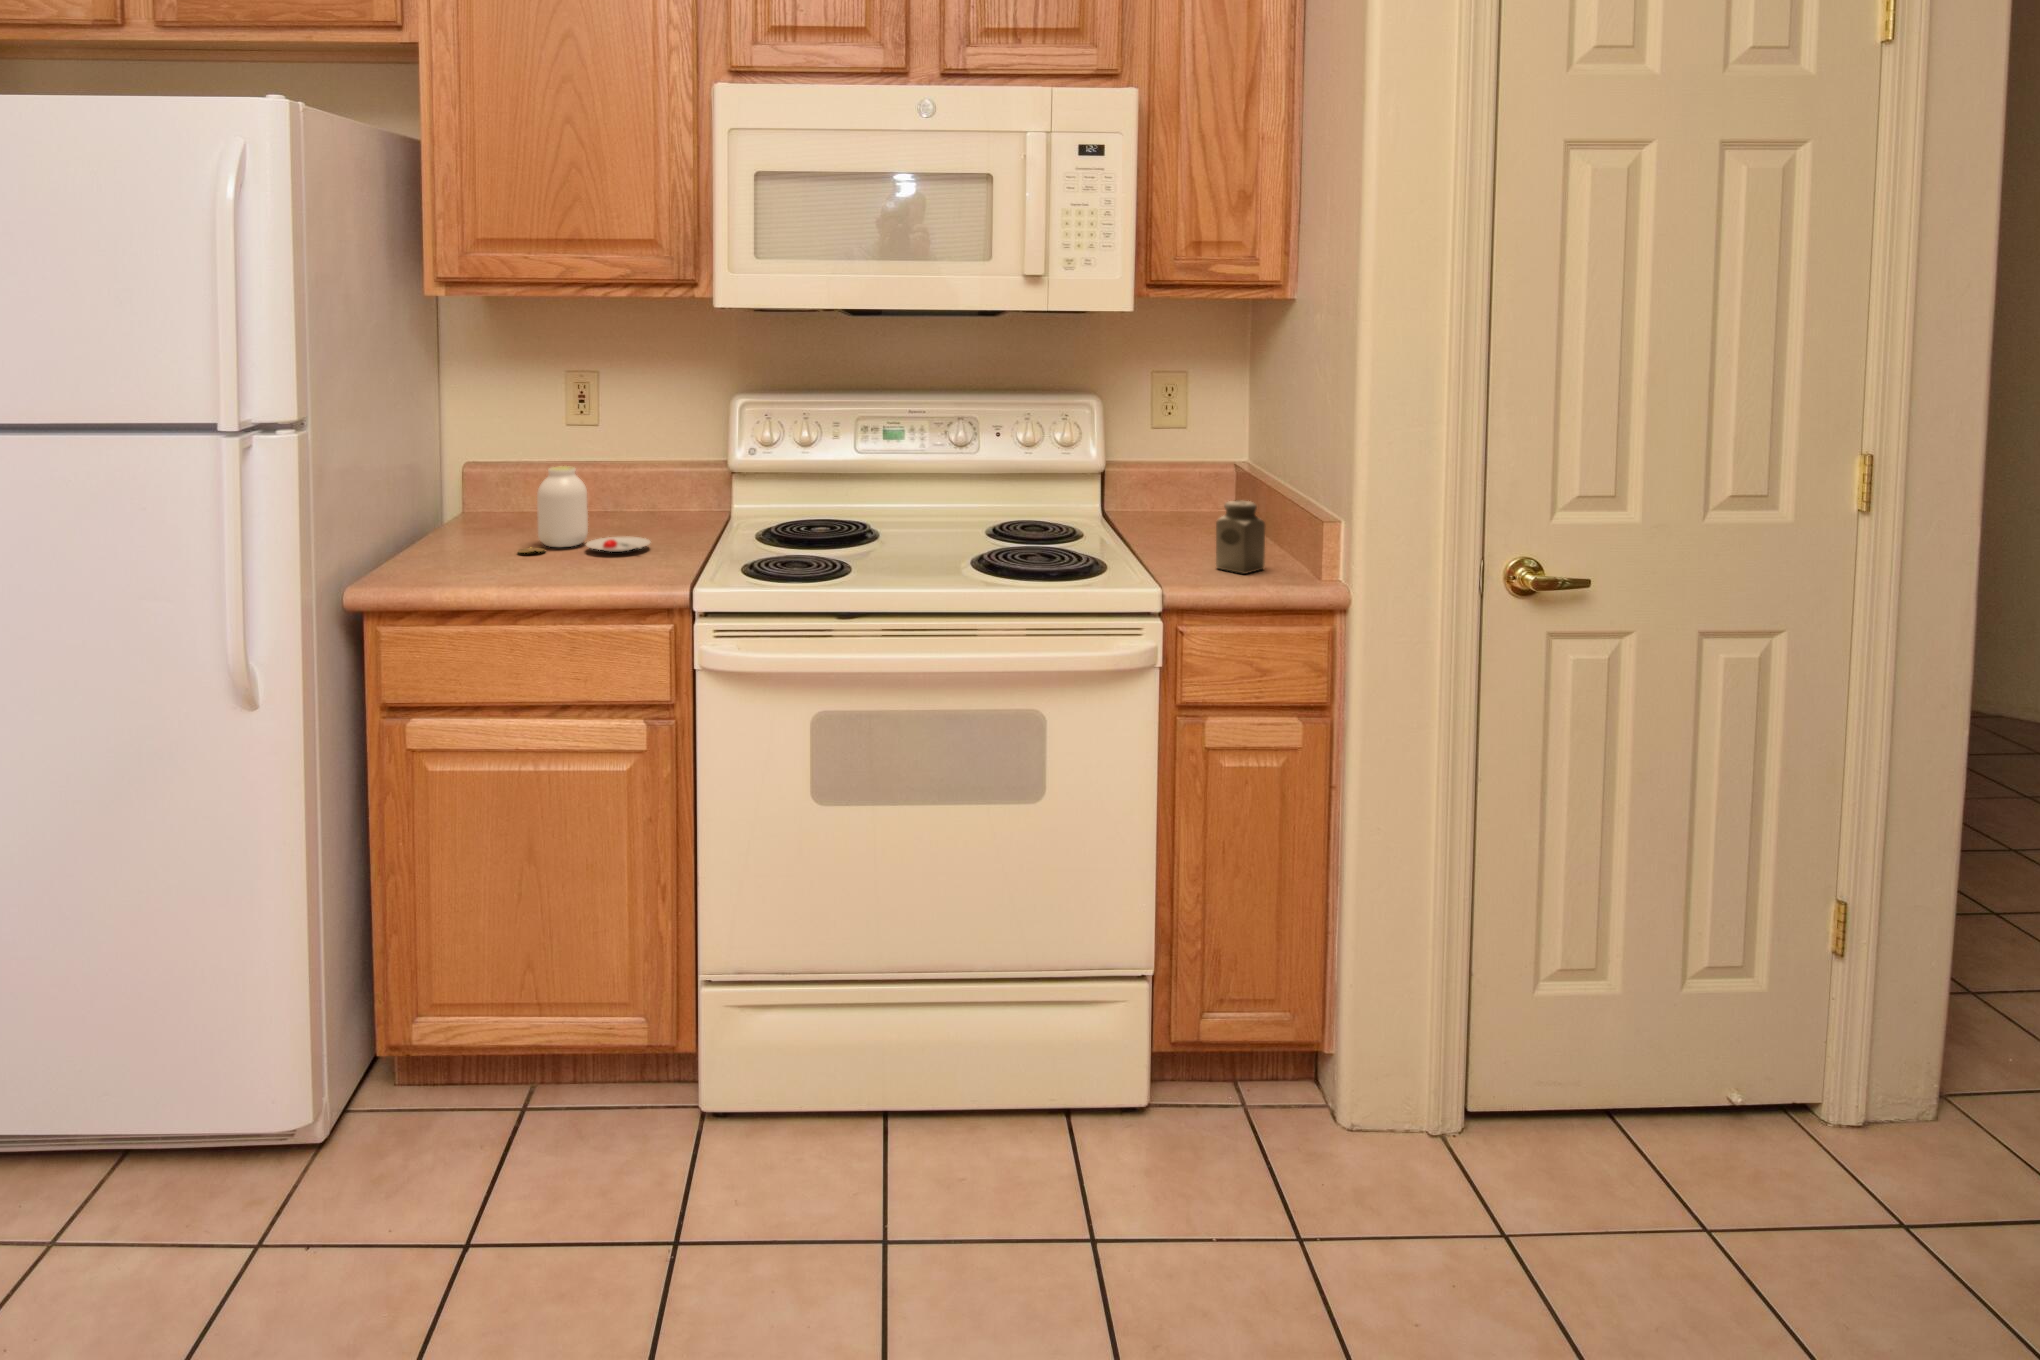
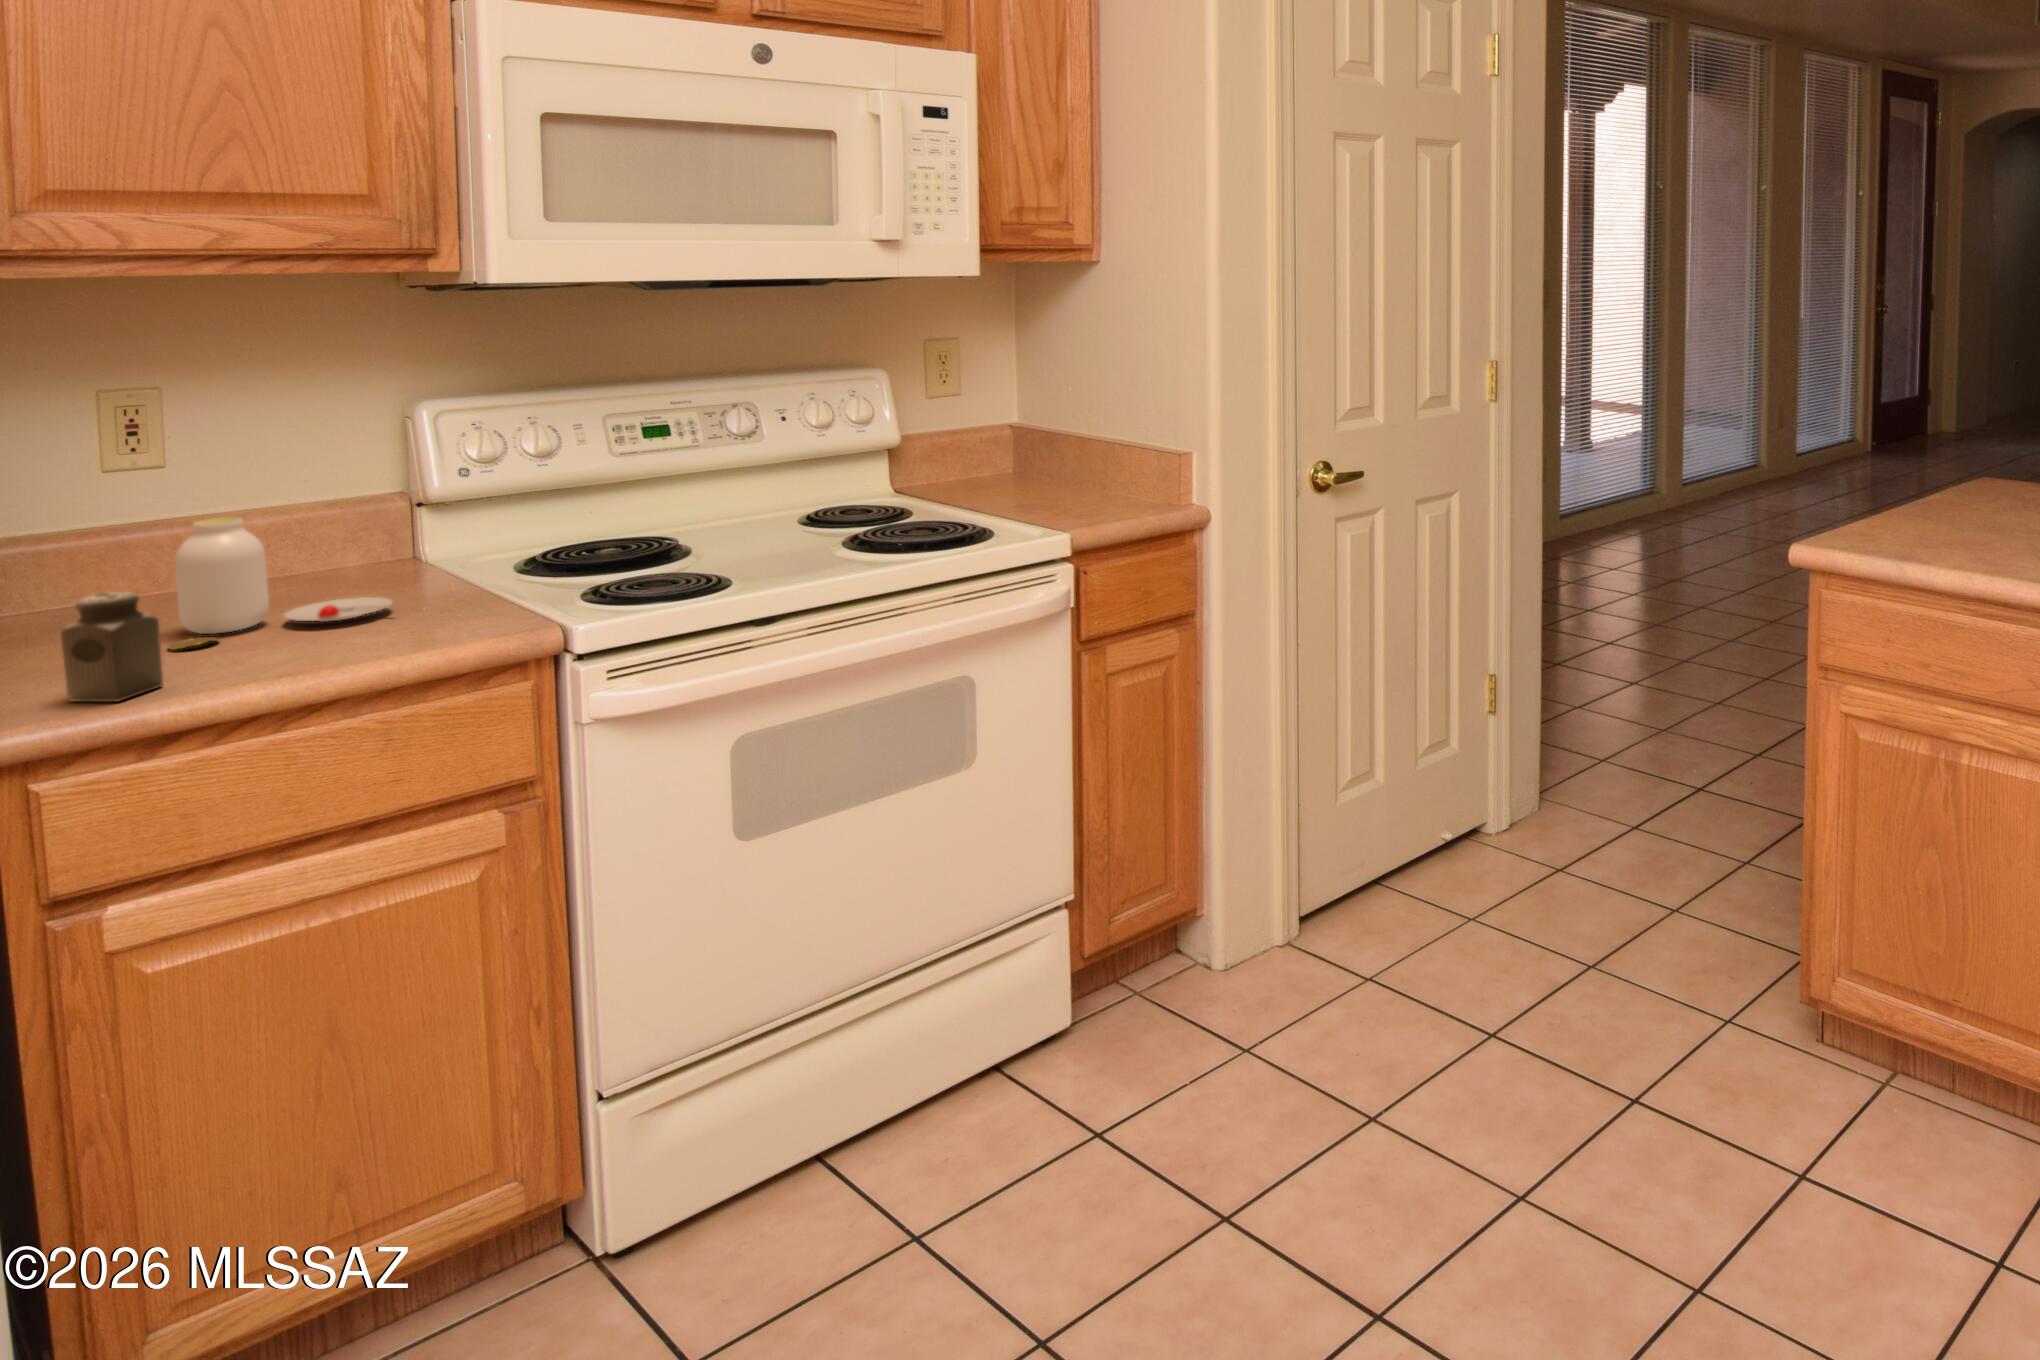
salt shaker: present [1216,501,1265,574] -> present [61,592,163,702]

